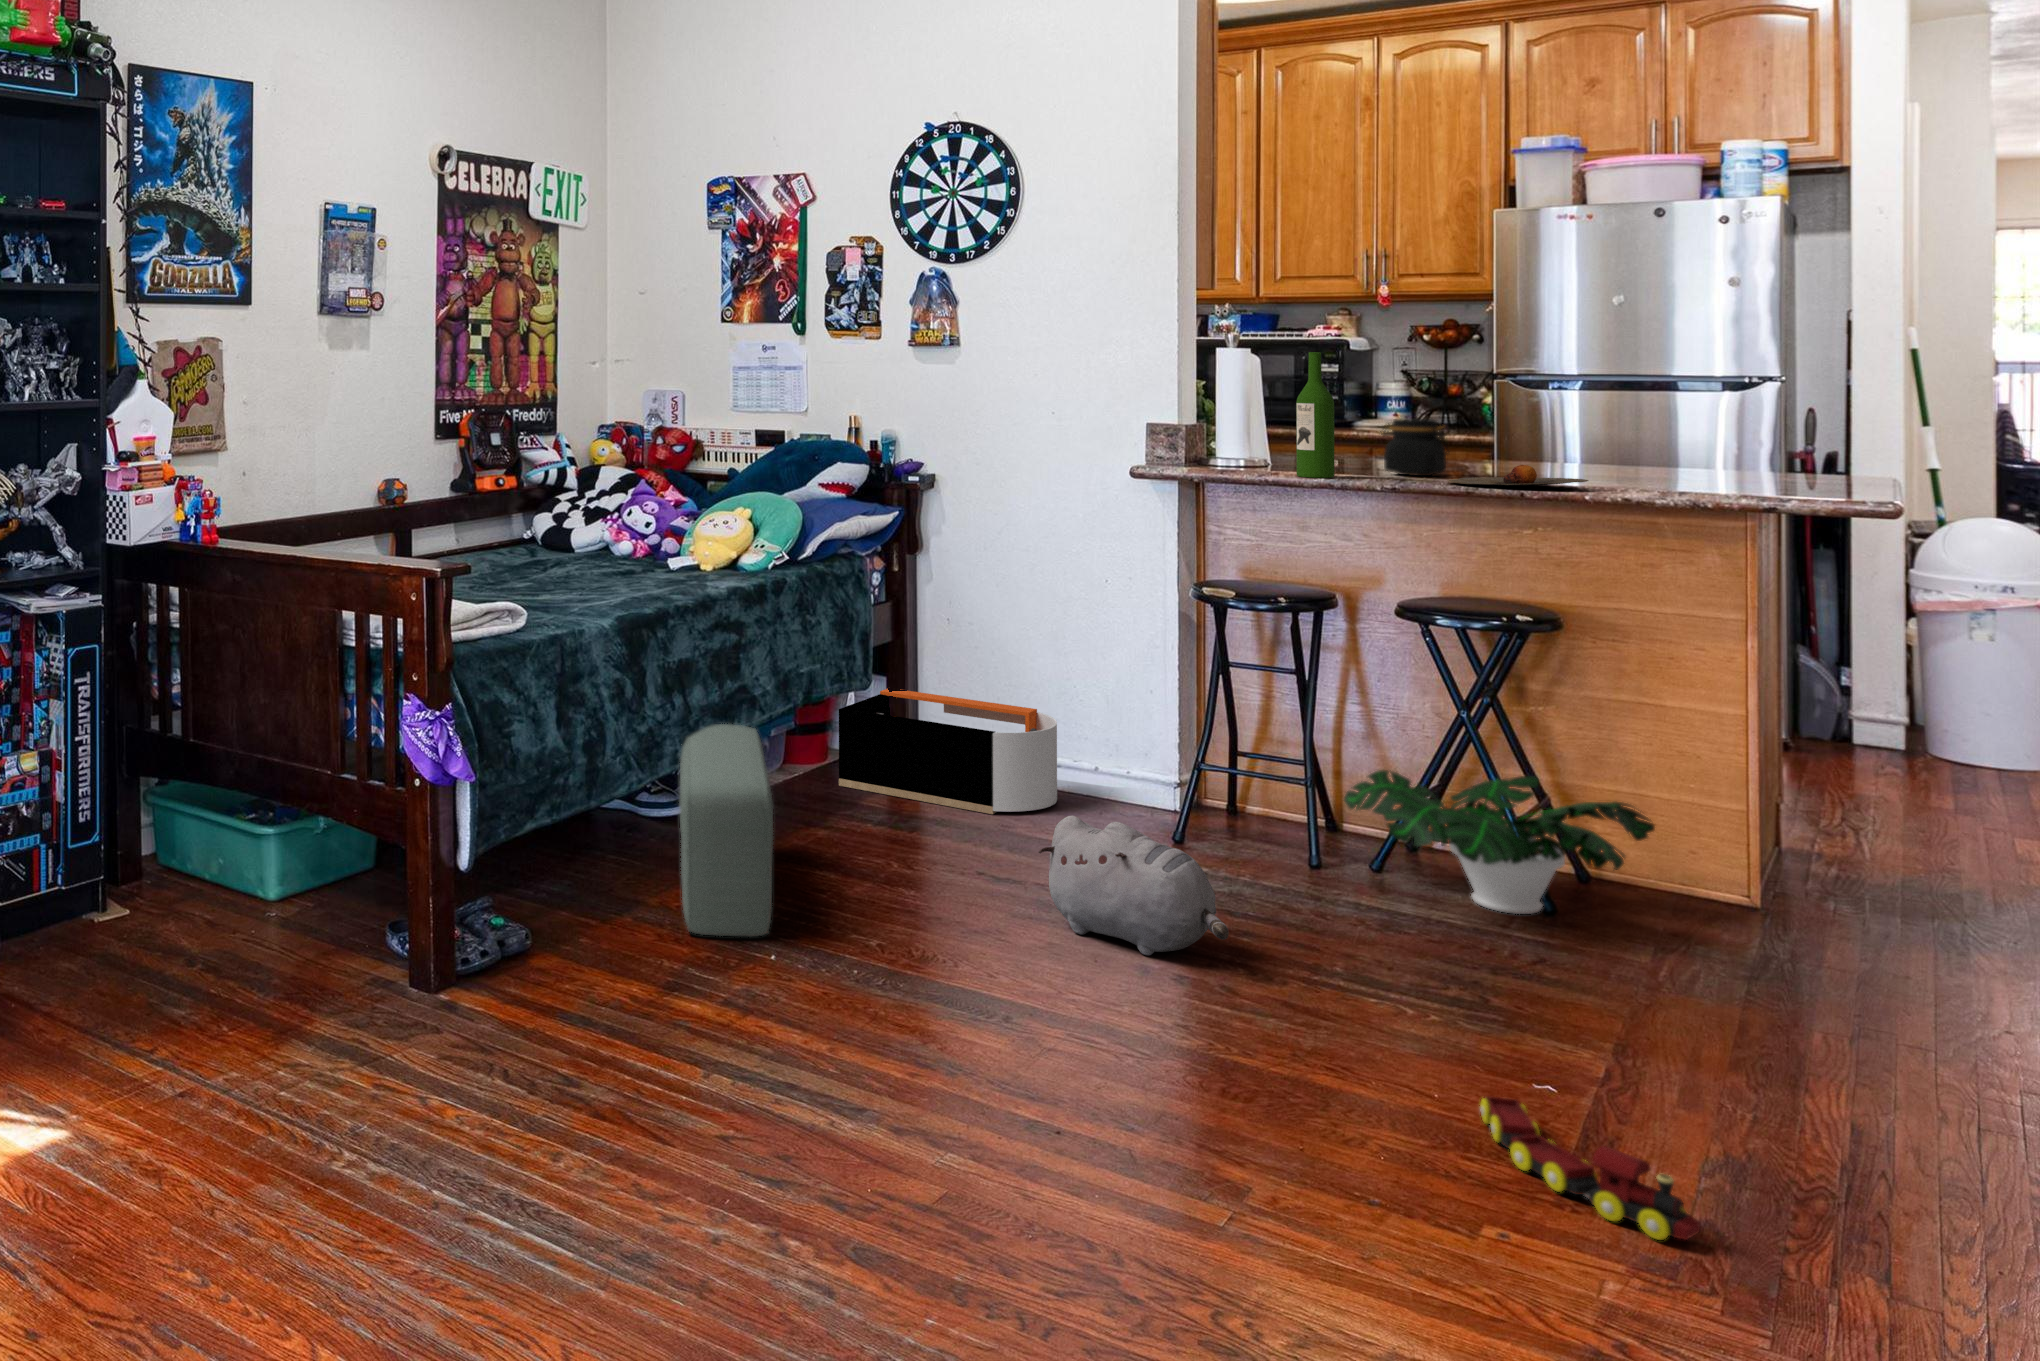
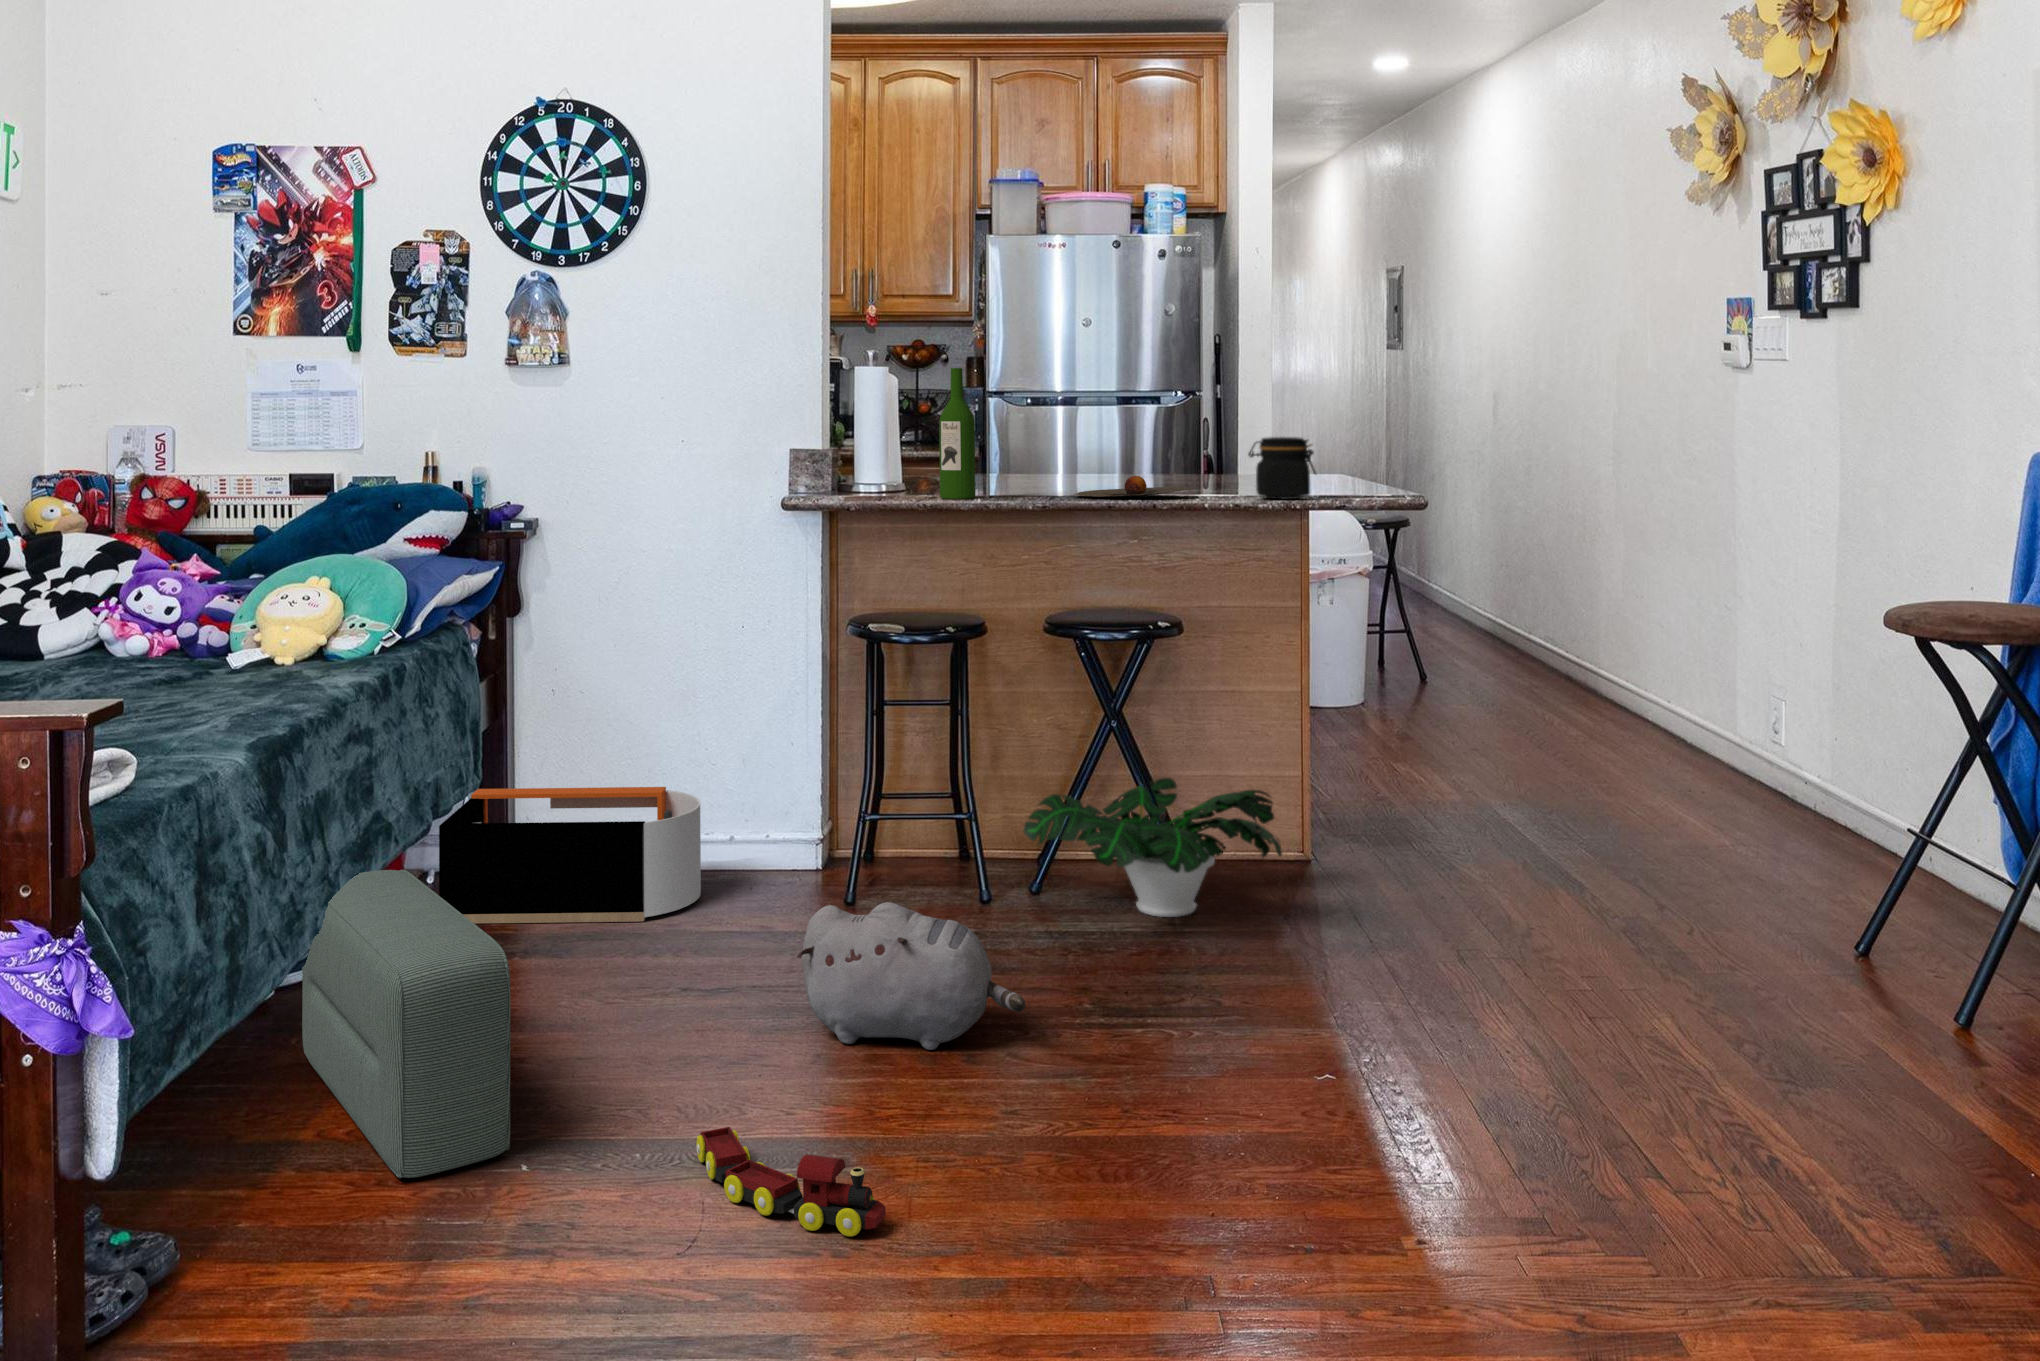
jar: present [1380,419,1448,476] -> present [1248,437,1316,499]
toy train: present [1480,1096,1700,1240] -> present [696,1127,886,1237]

